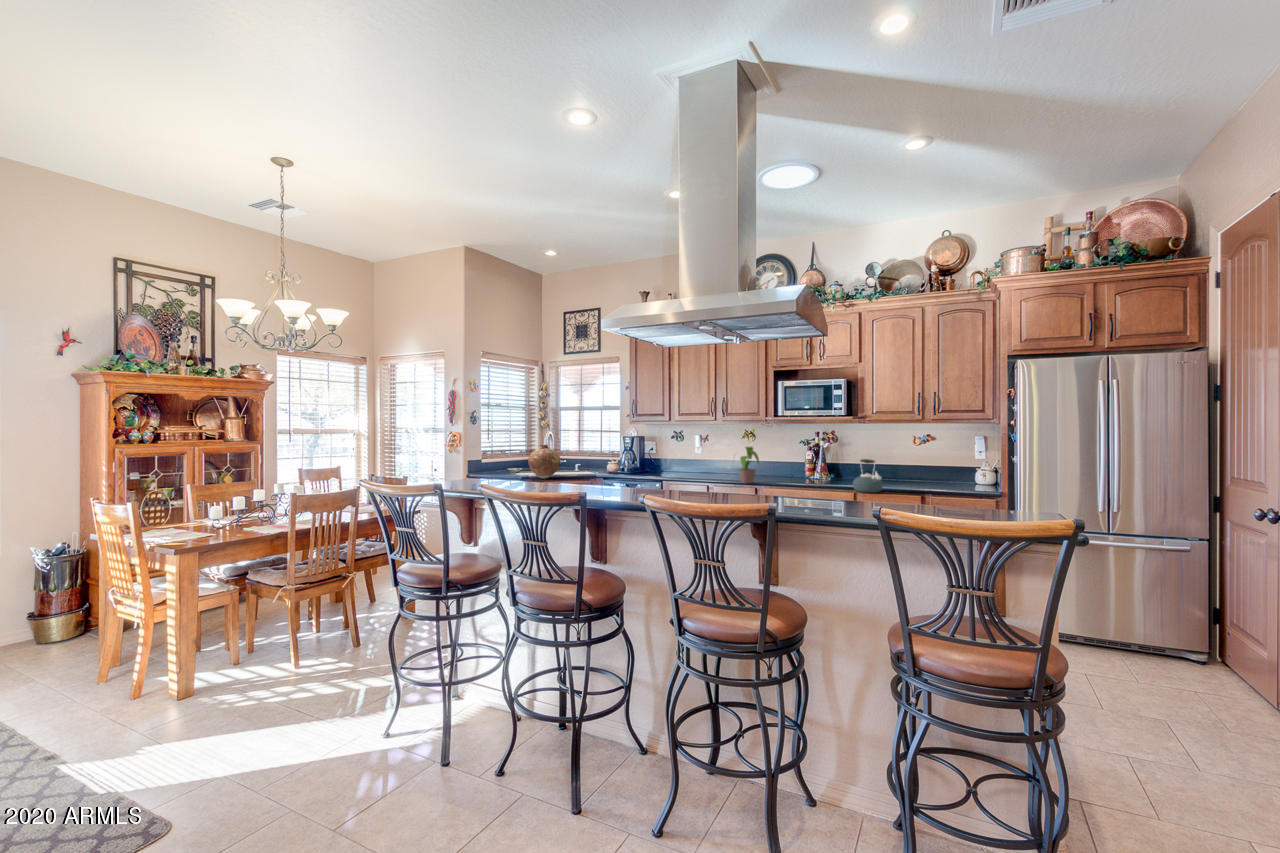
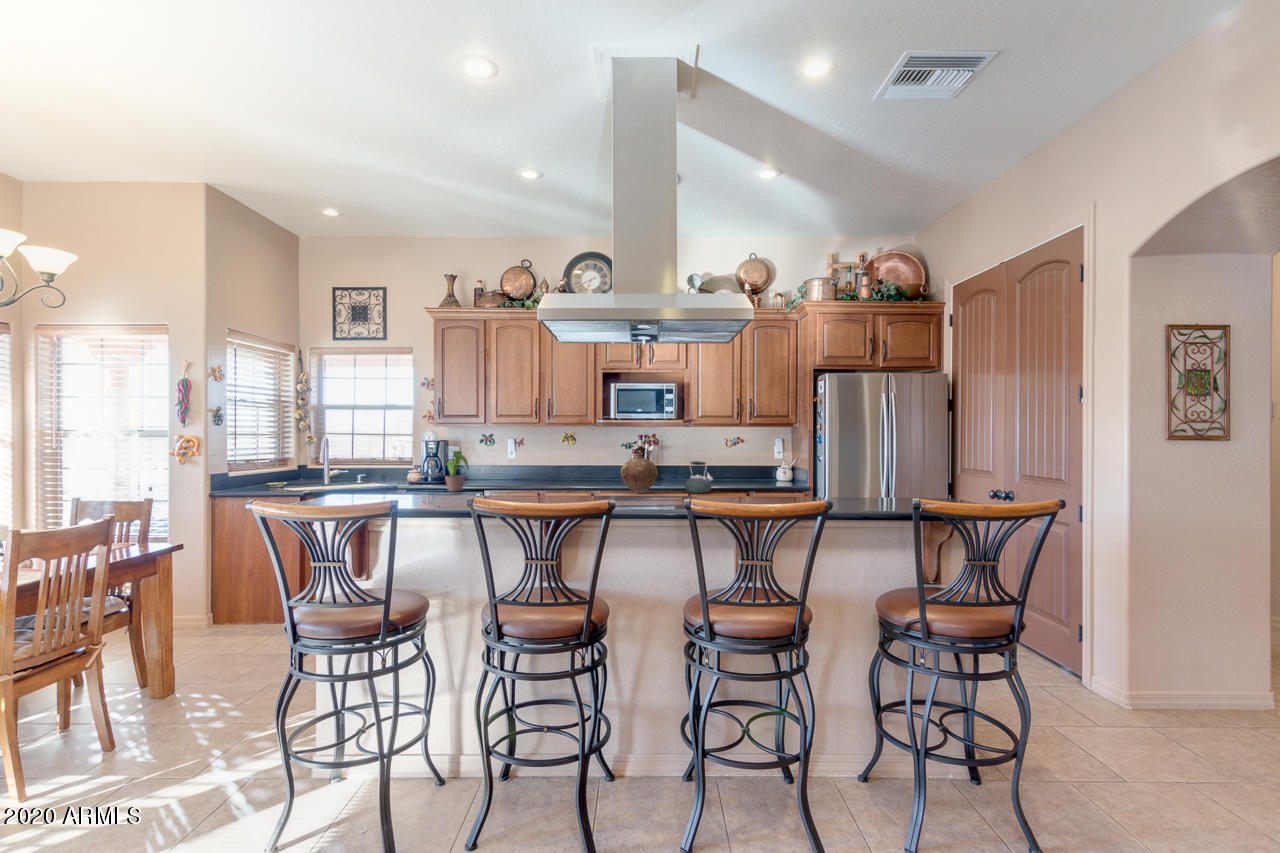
vase: present [528,445,561,479] -> present [621,454,658,493]
potted plant: present [739,447,759,483] -> present [445,451,468,491]

